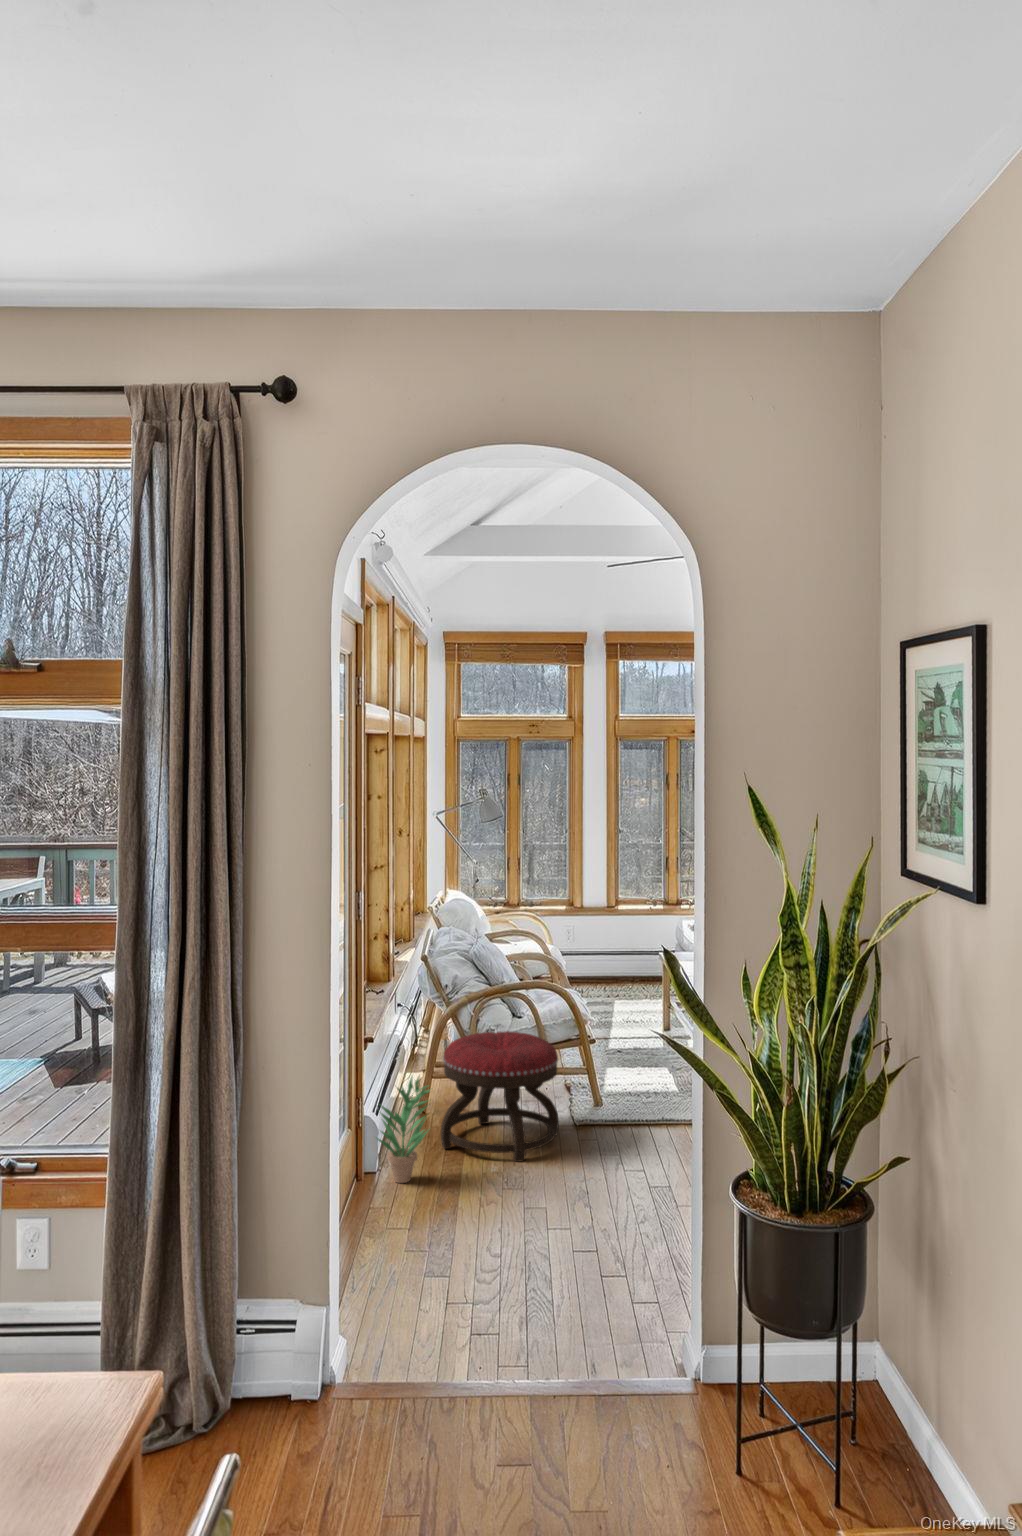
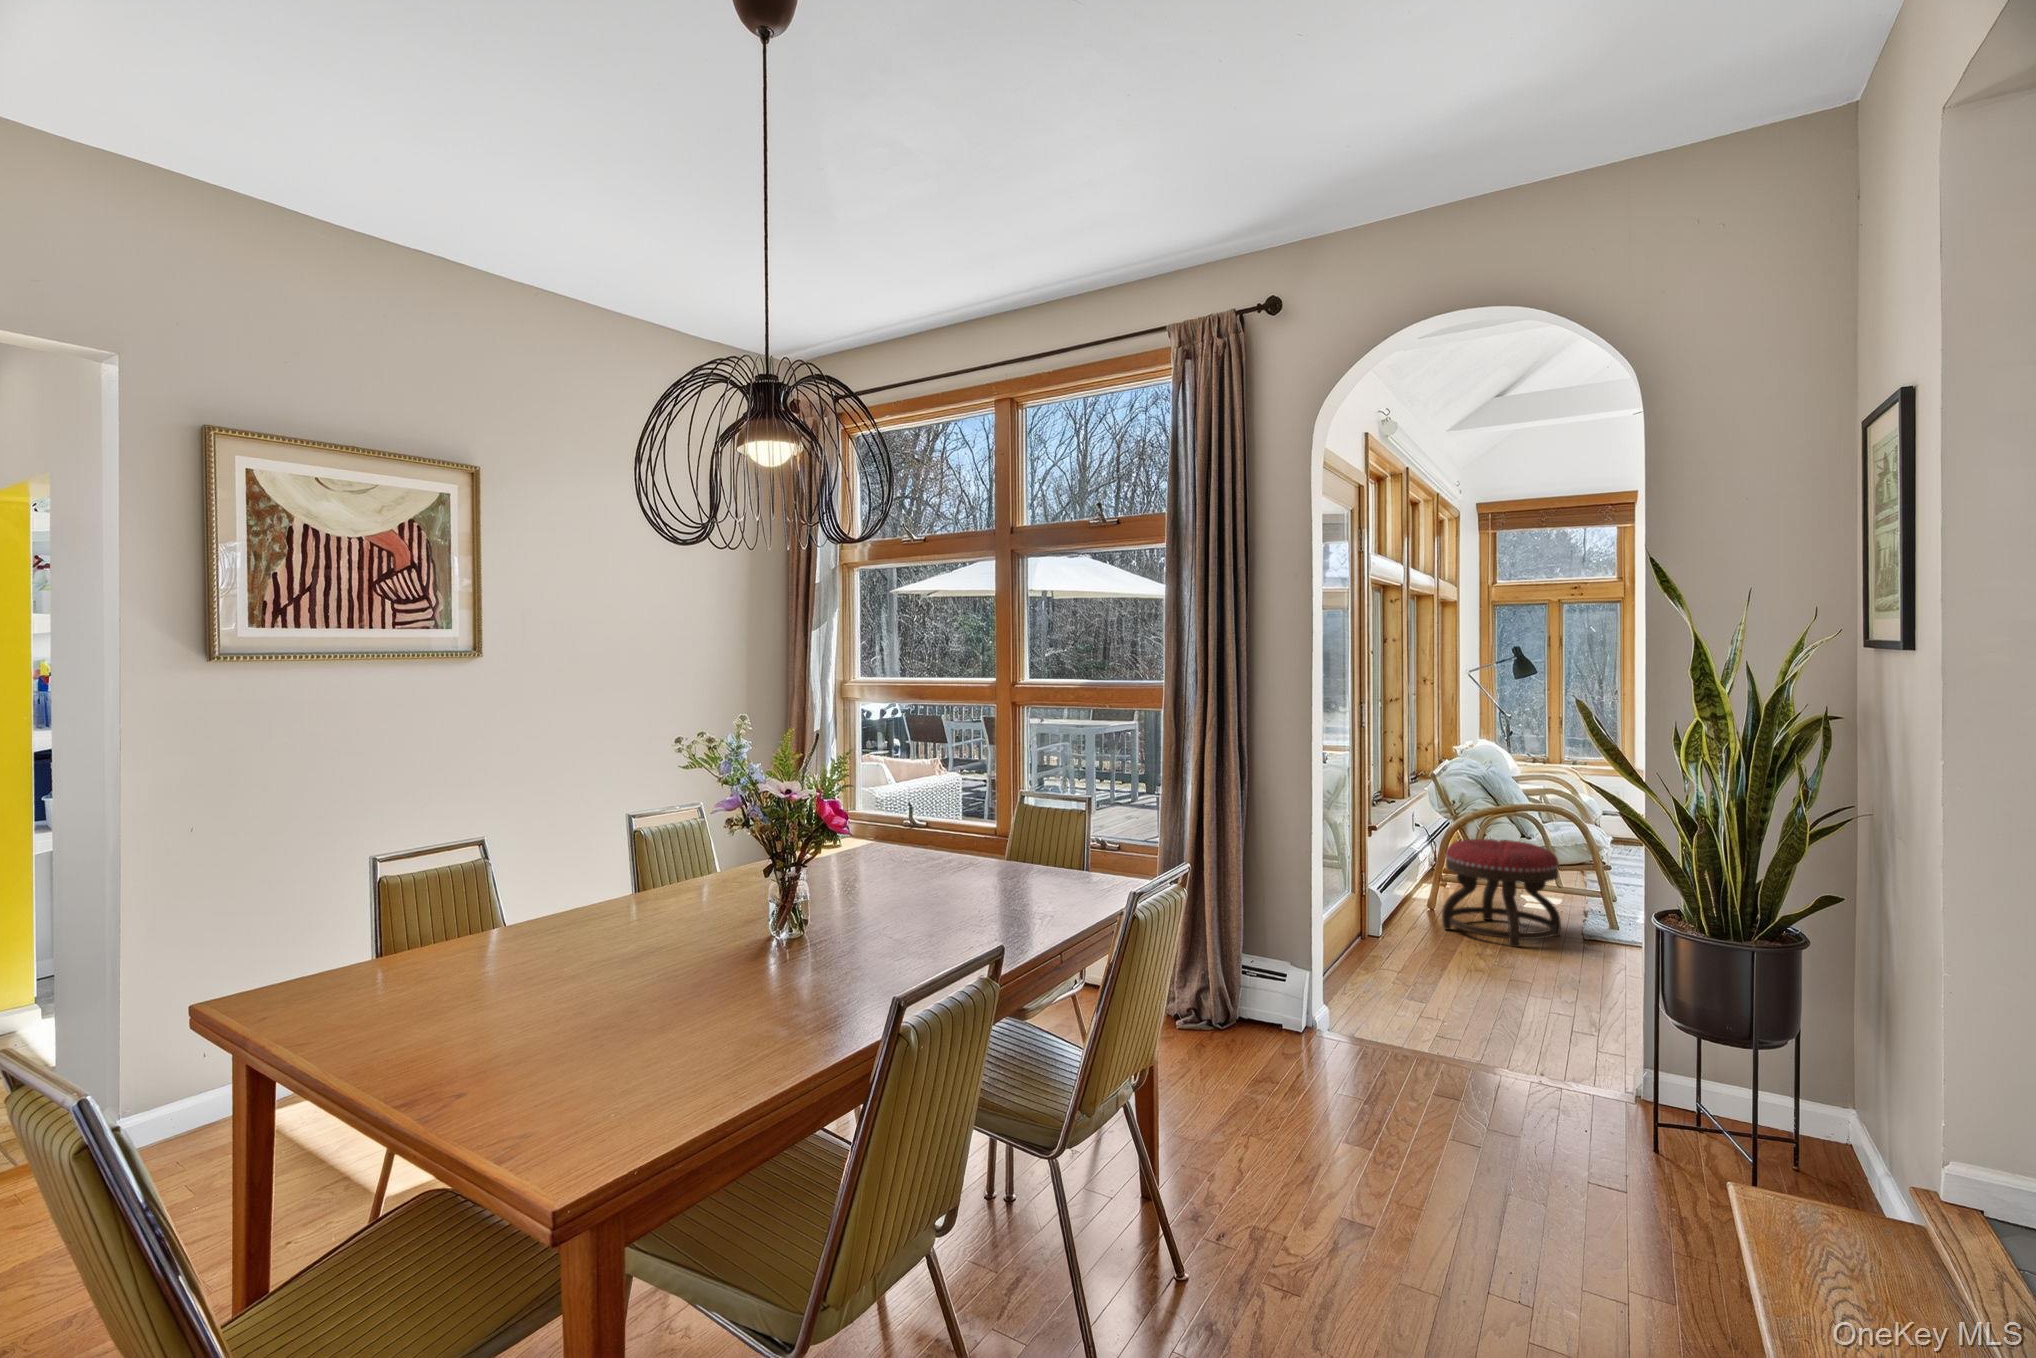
potted plant: present [378,1077,430,1183] -> none [1375,855,1429,944]

